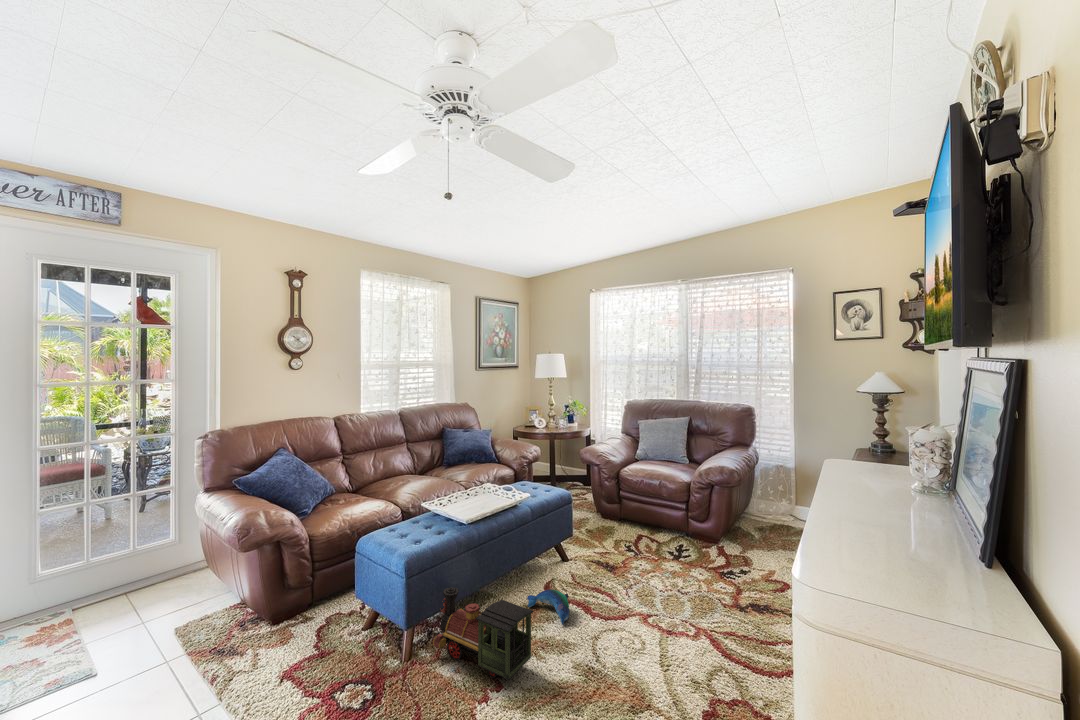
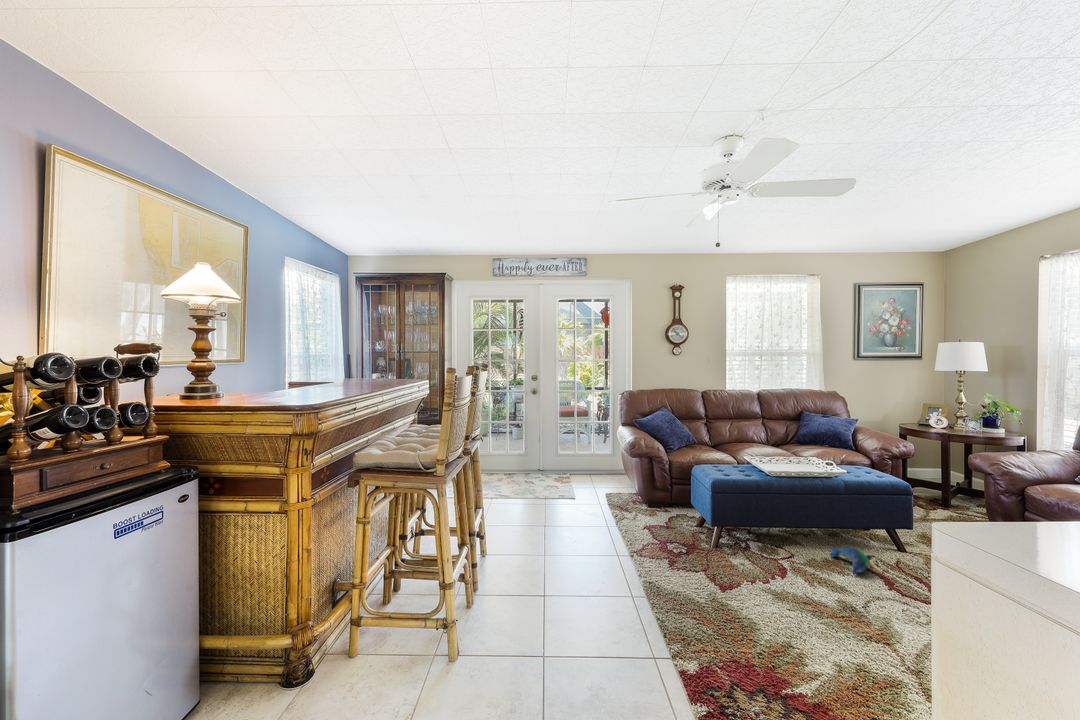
toy train: present [433,587,533,680] -> none [733,509,805,575]

